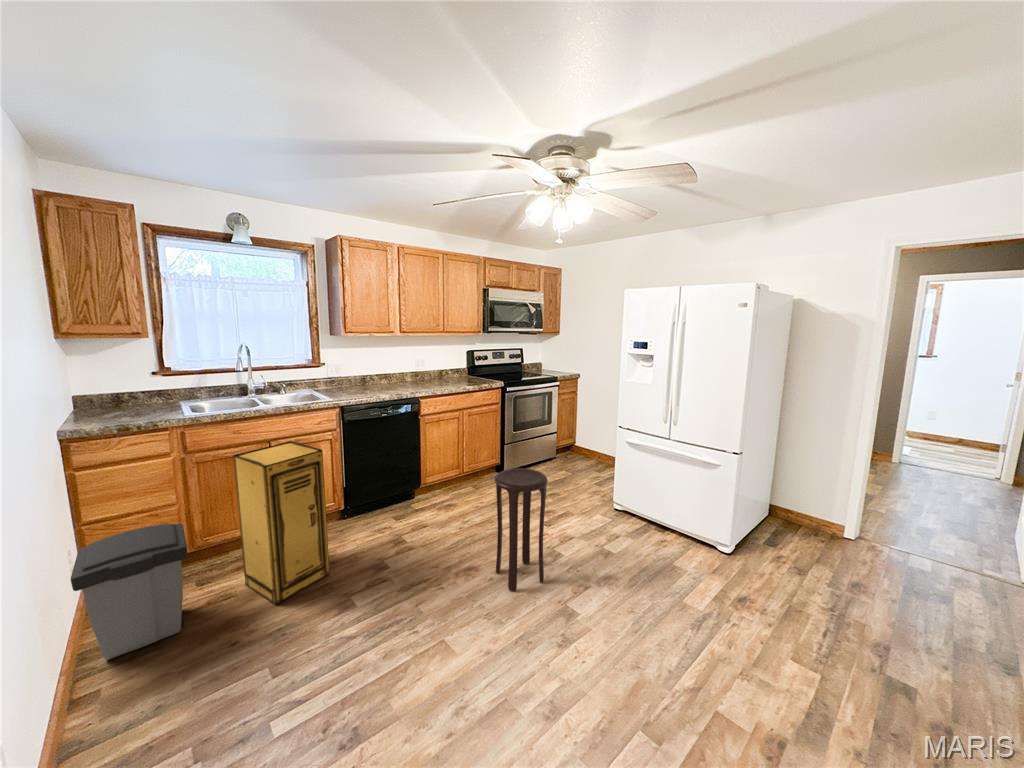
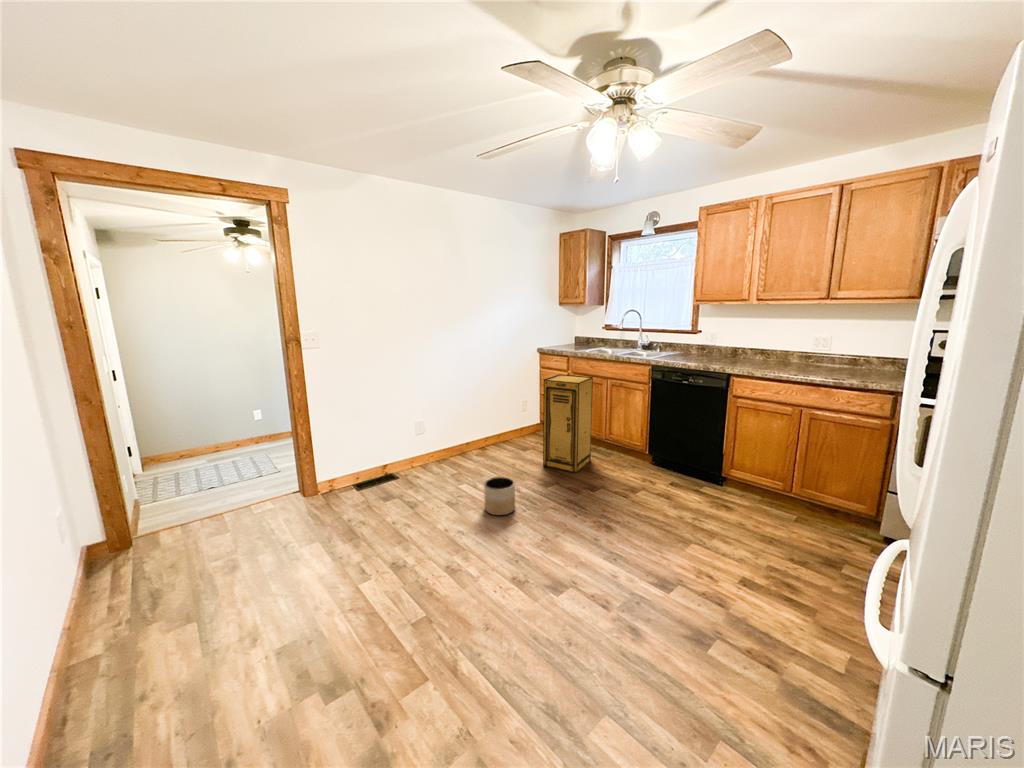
stool: present [494,468,548,591] -> none [578,441,638,570]
trash can: present [71,524,187,660] -> none [497,397,544,452]
planter: none [375,607,425,680] -> present [484,477,515,515]

